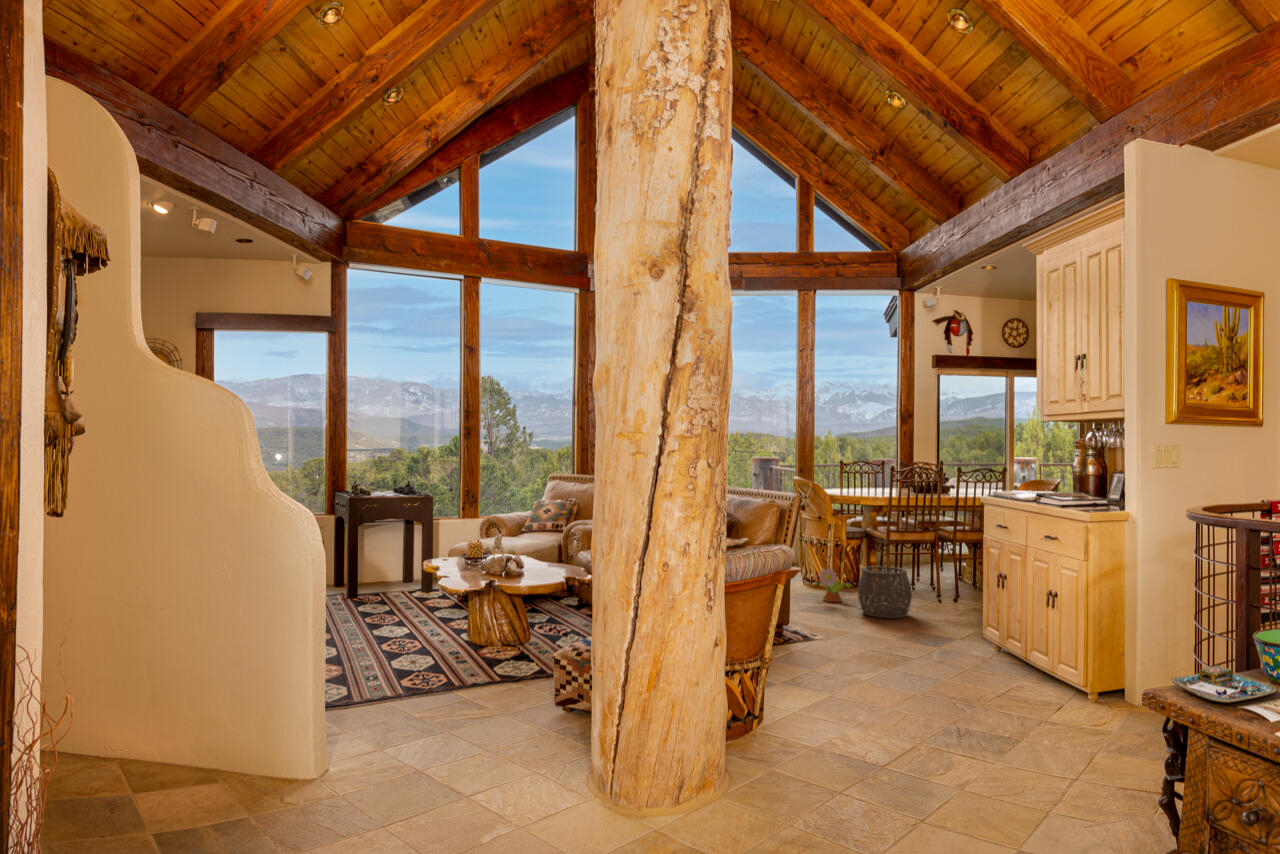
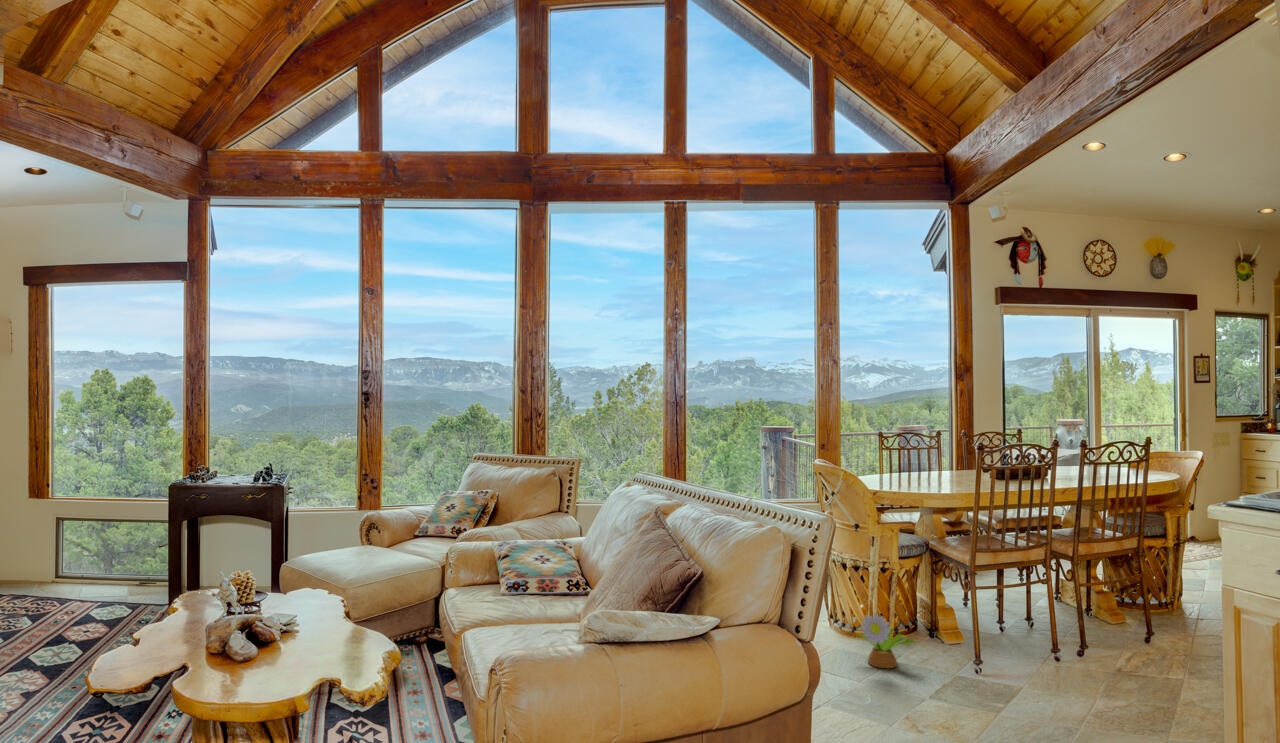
woven basket: present [858,566,912,619] -> none [928,618,1025,717]

